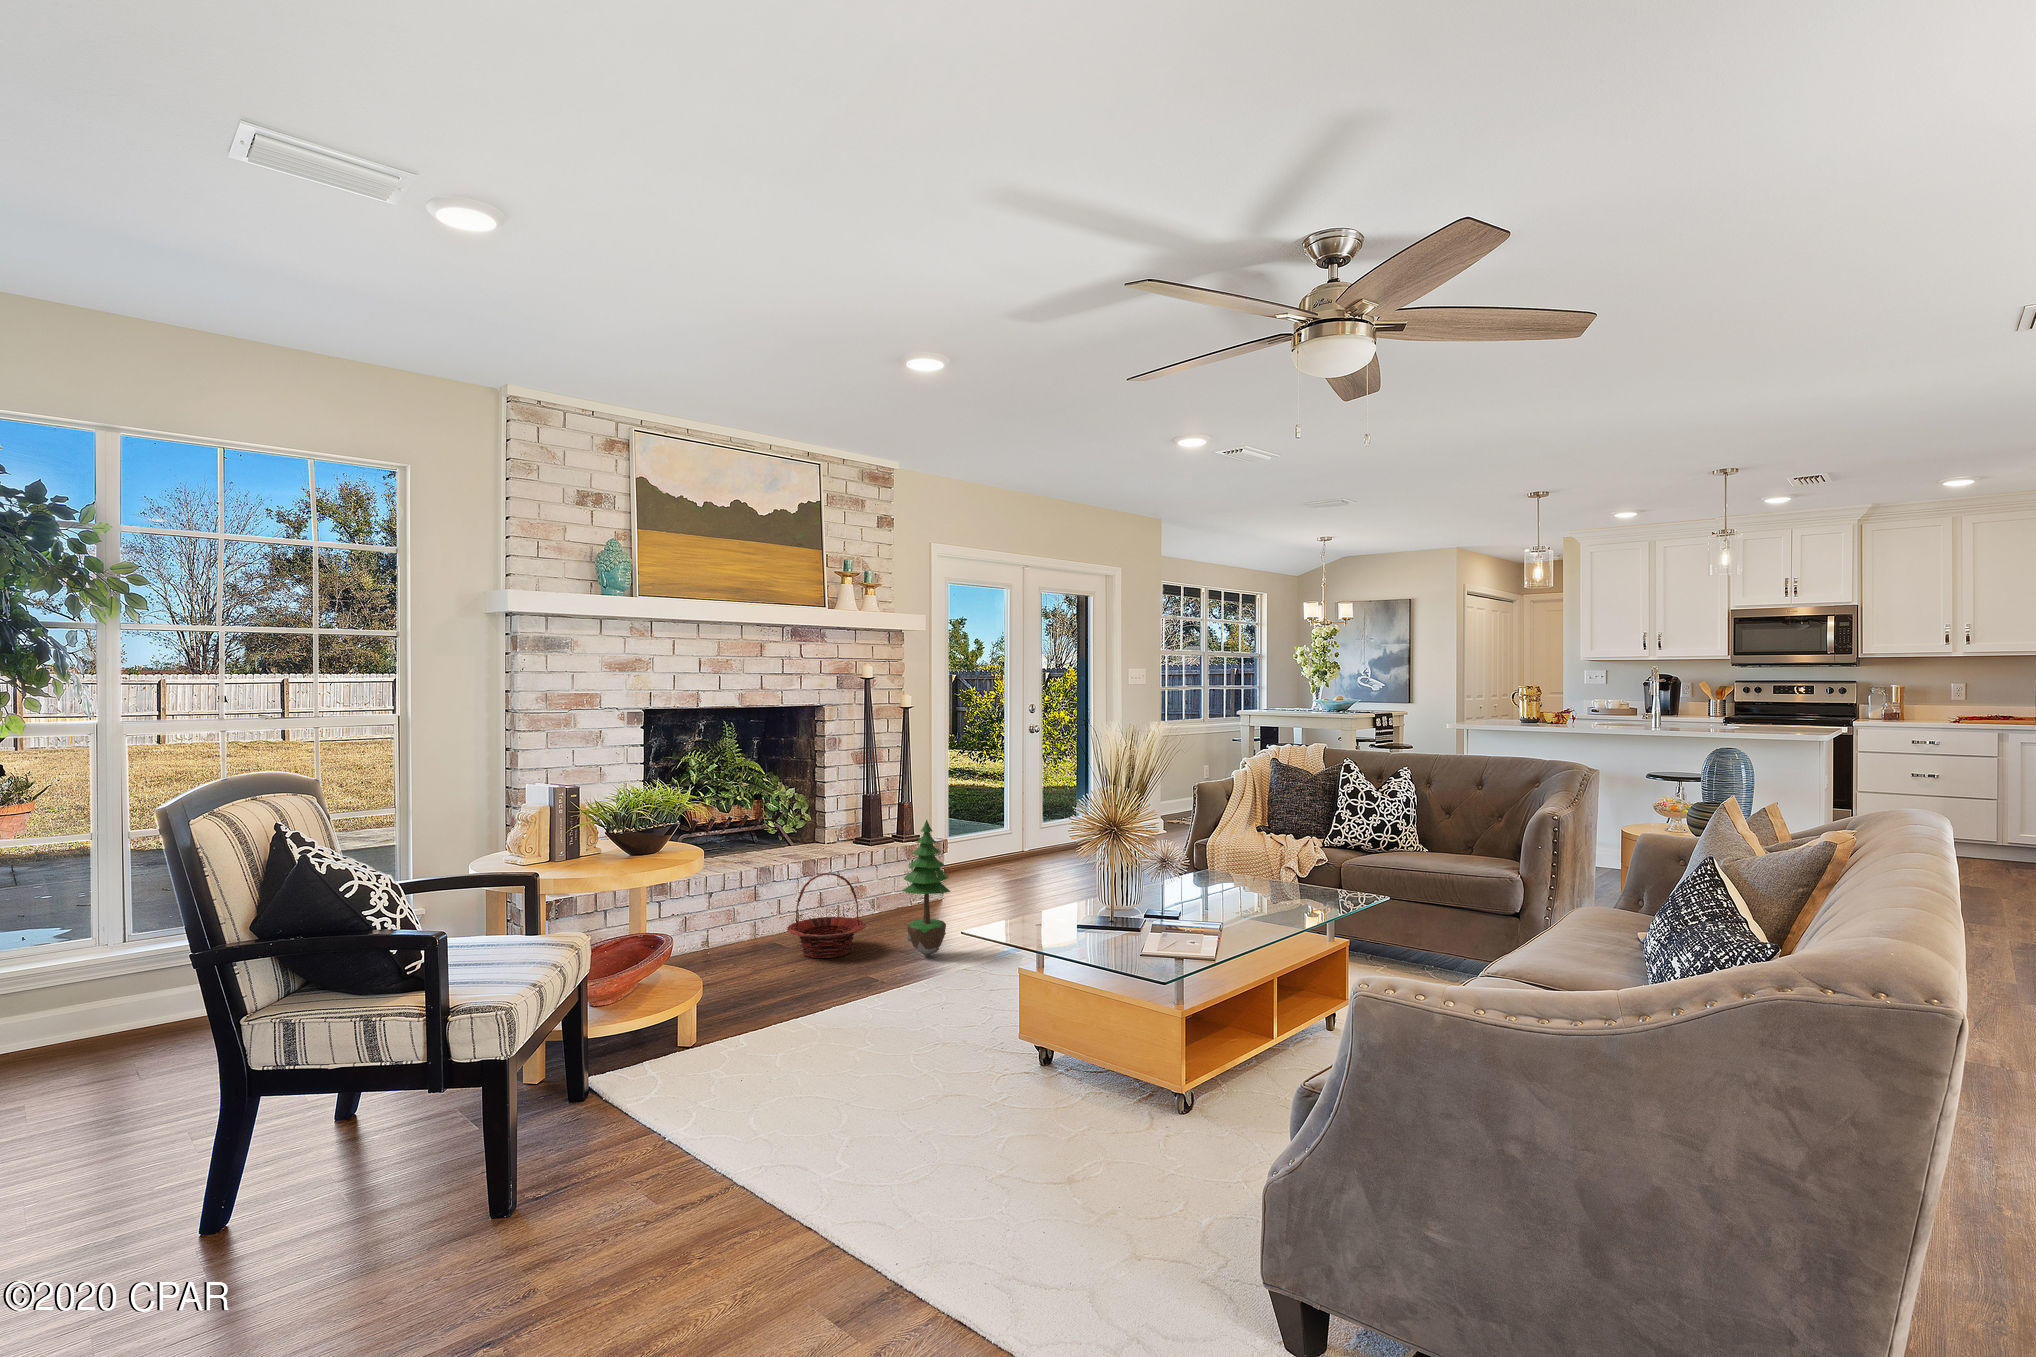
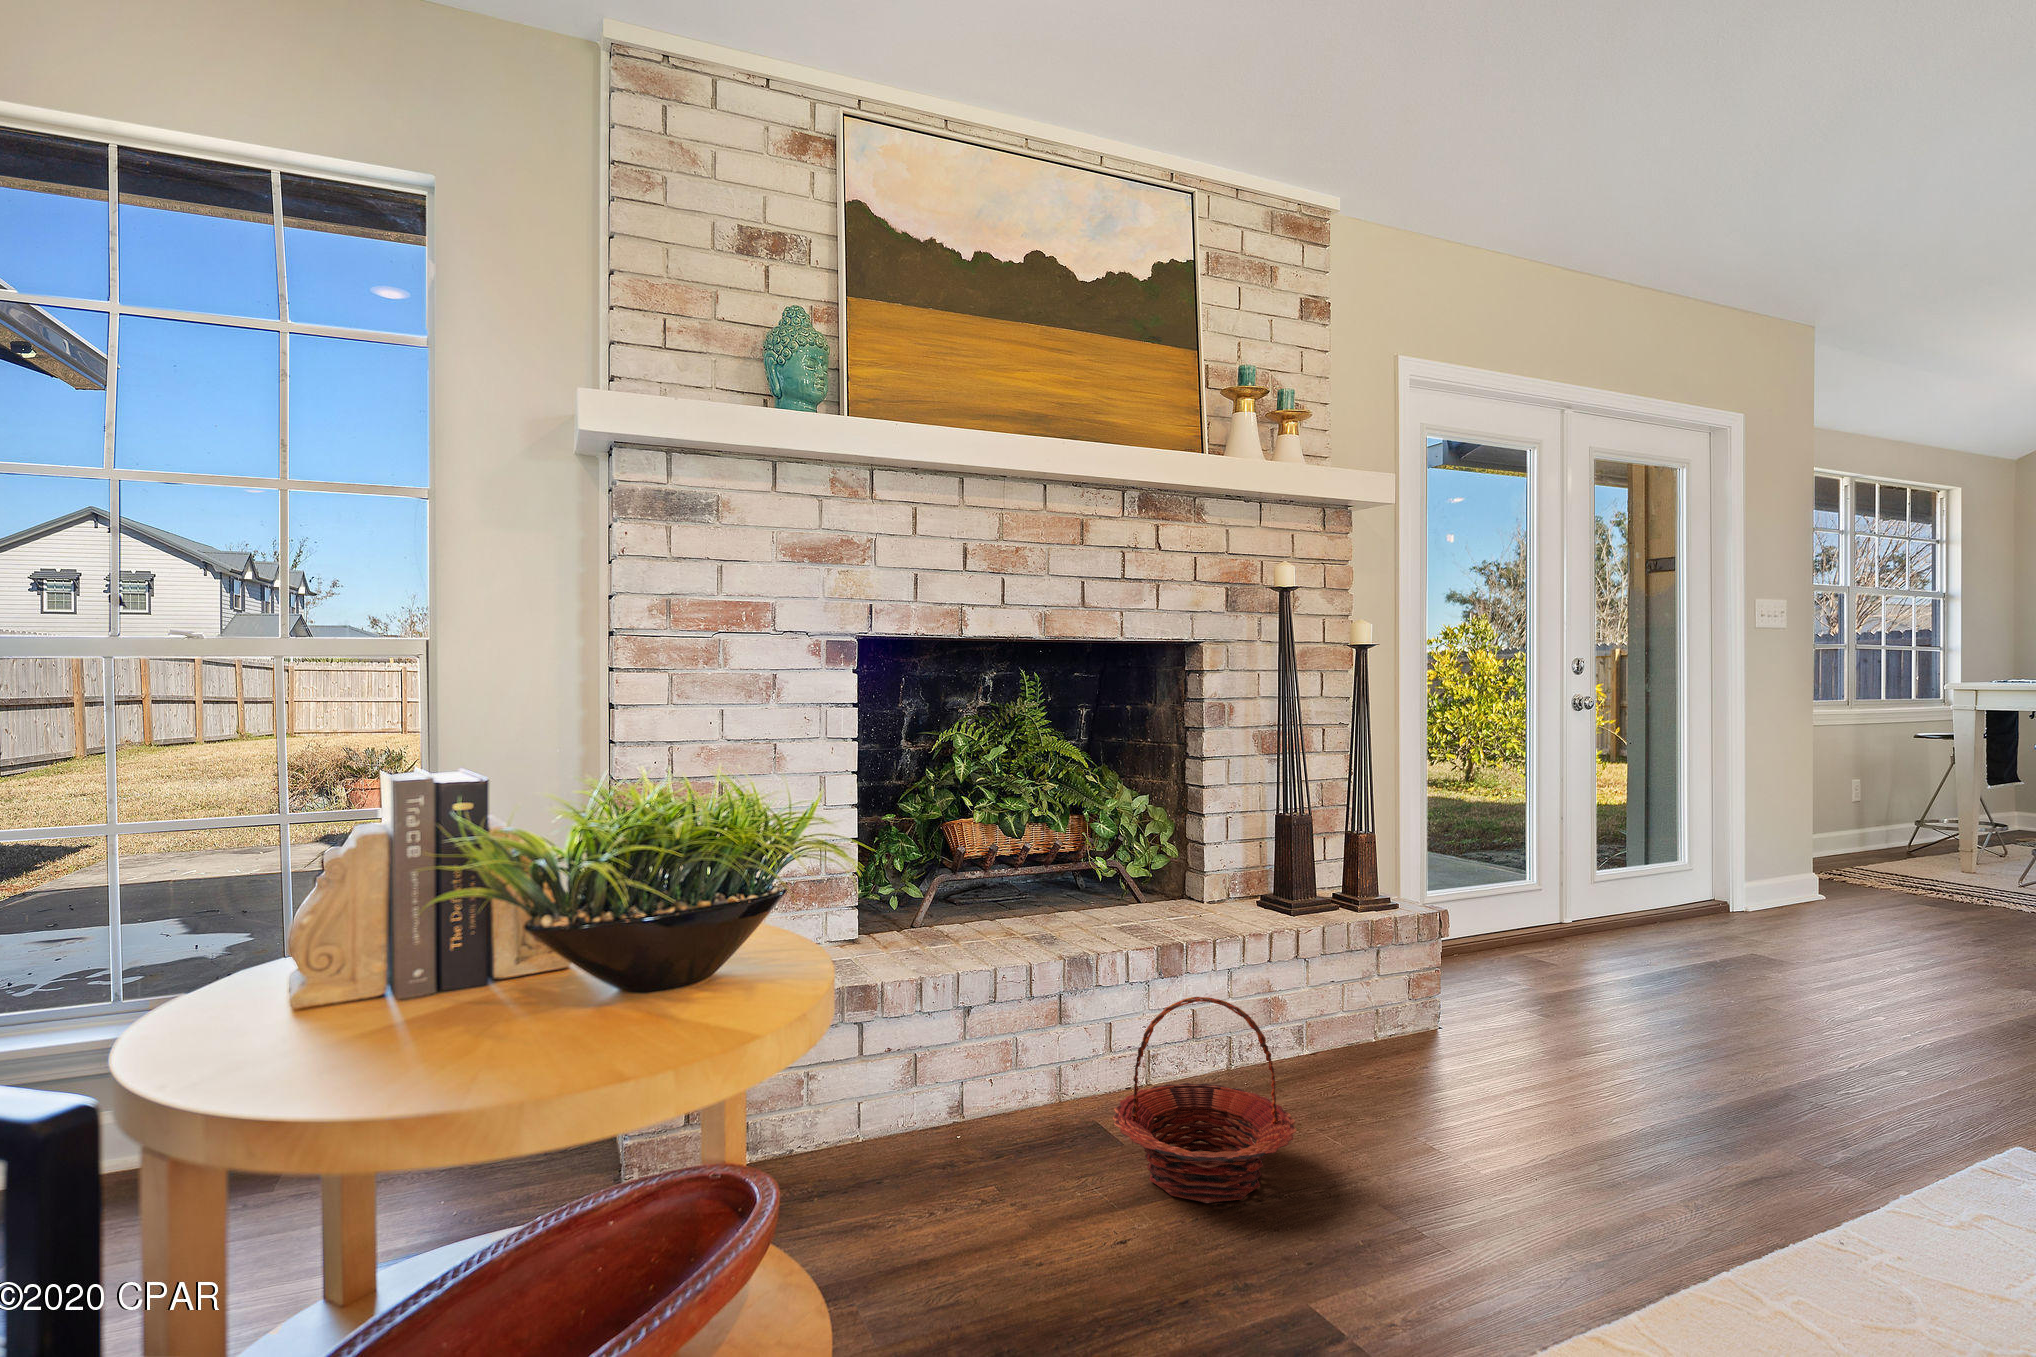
potted tree: present [902,820,950,957] -> none [1388,895,1524,1243]

